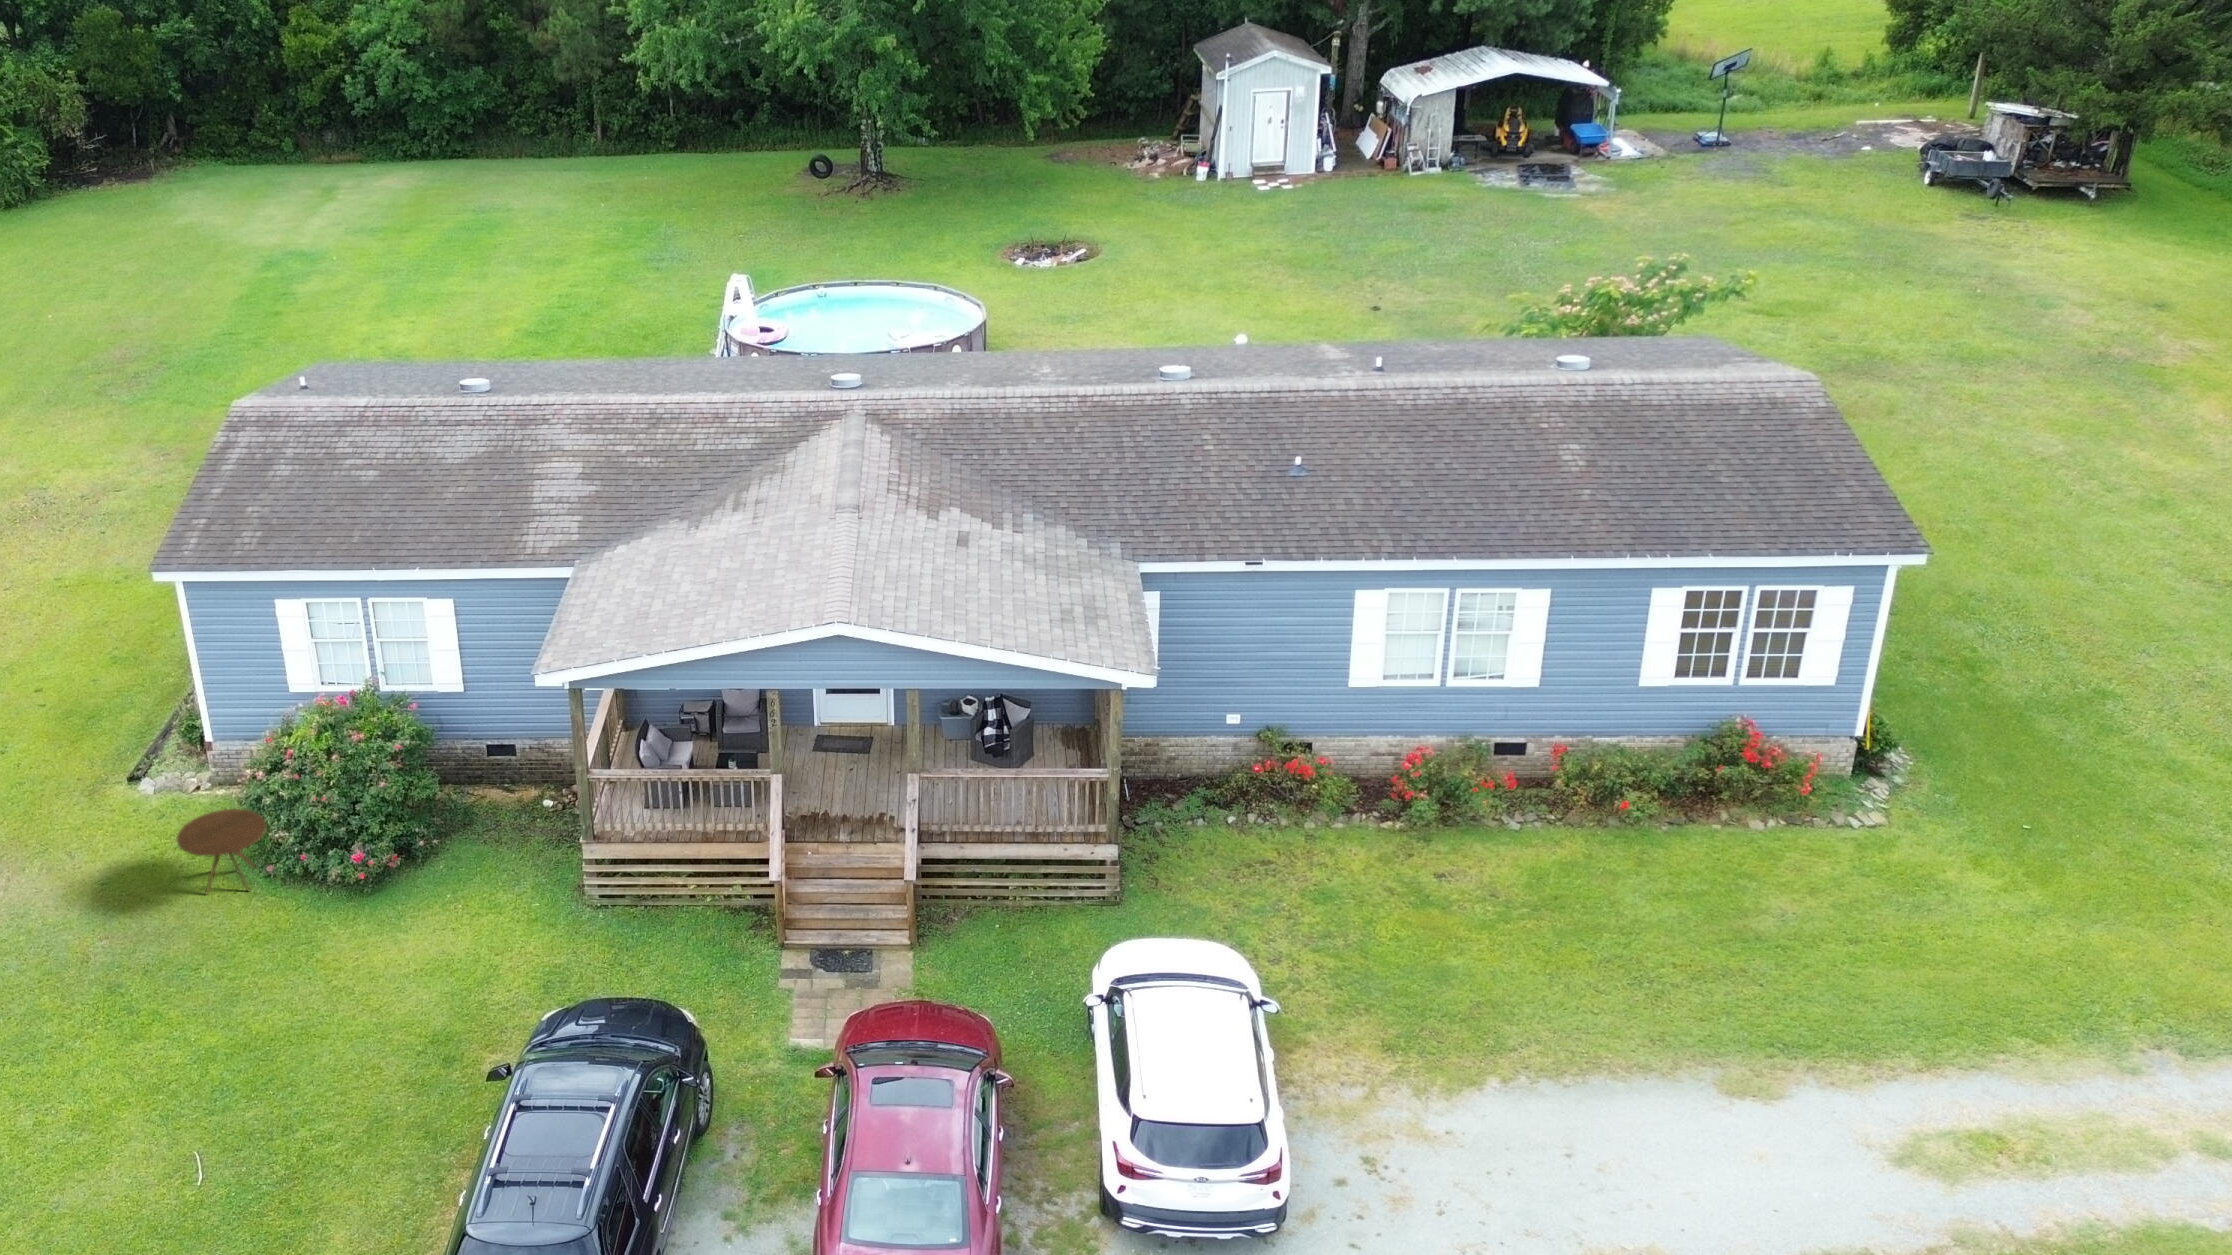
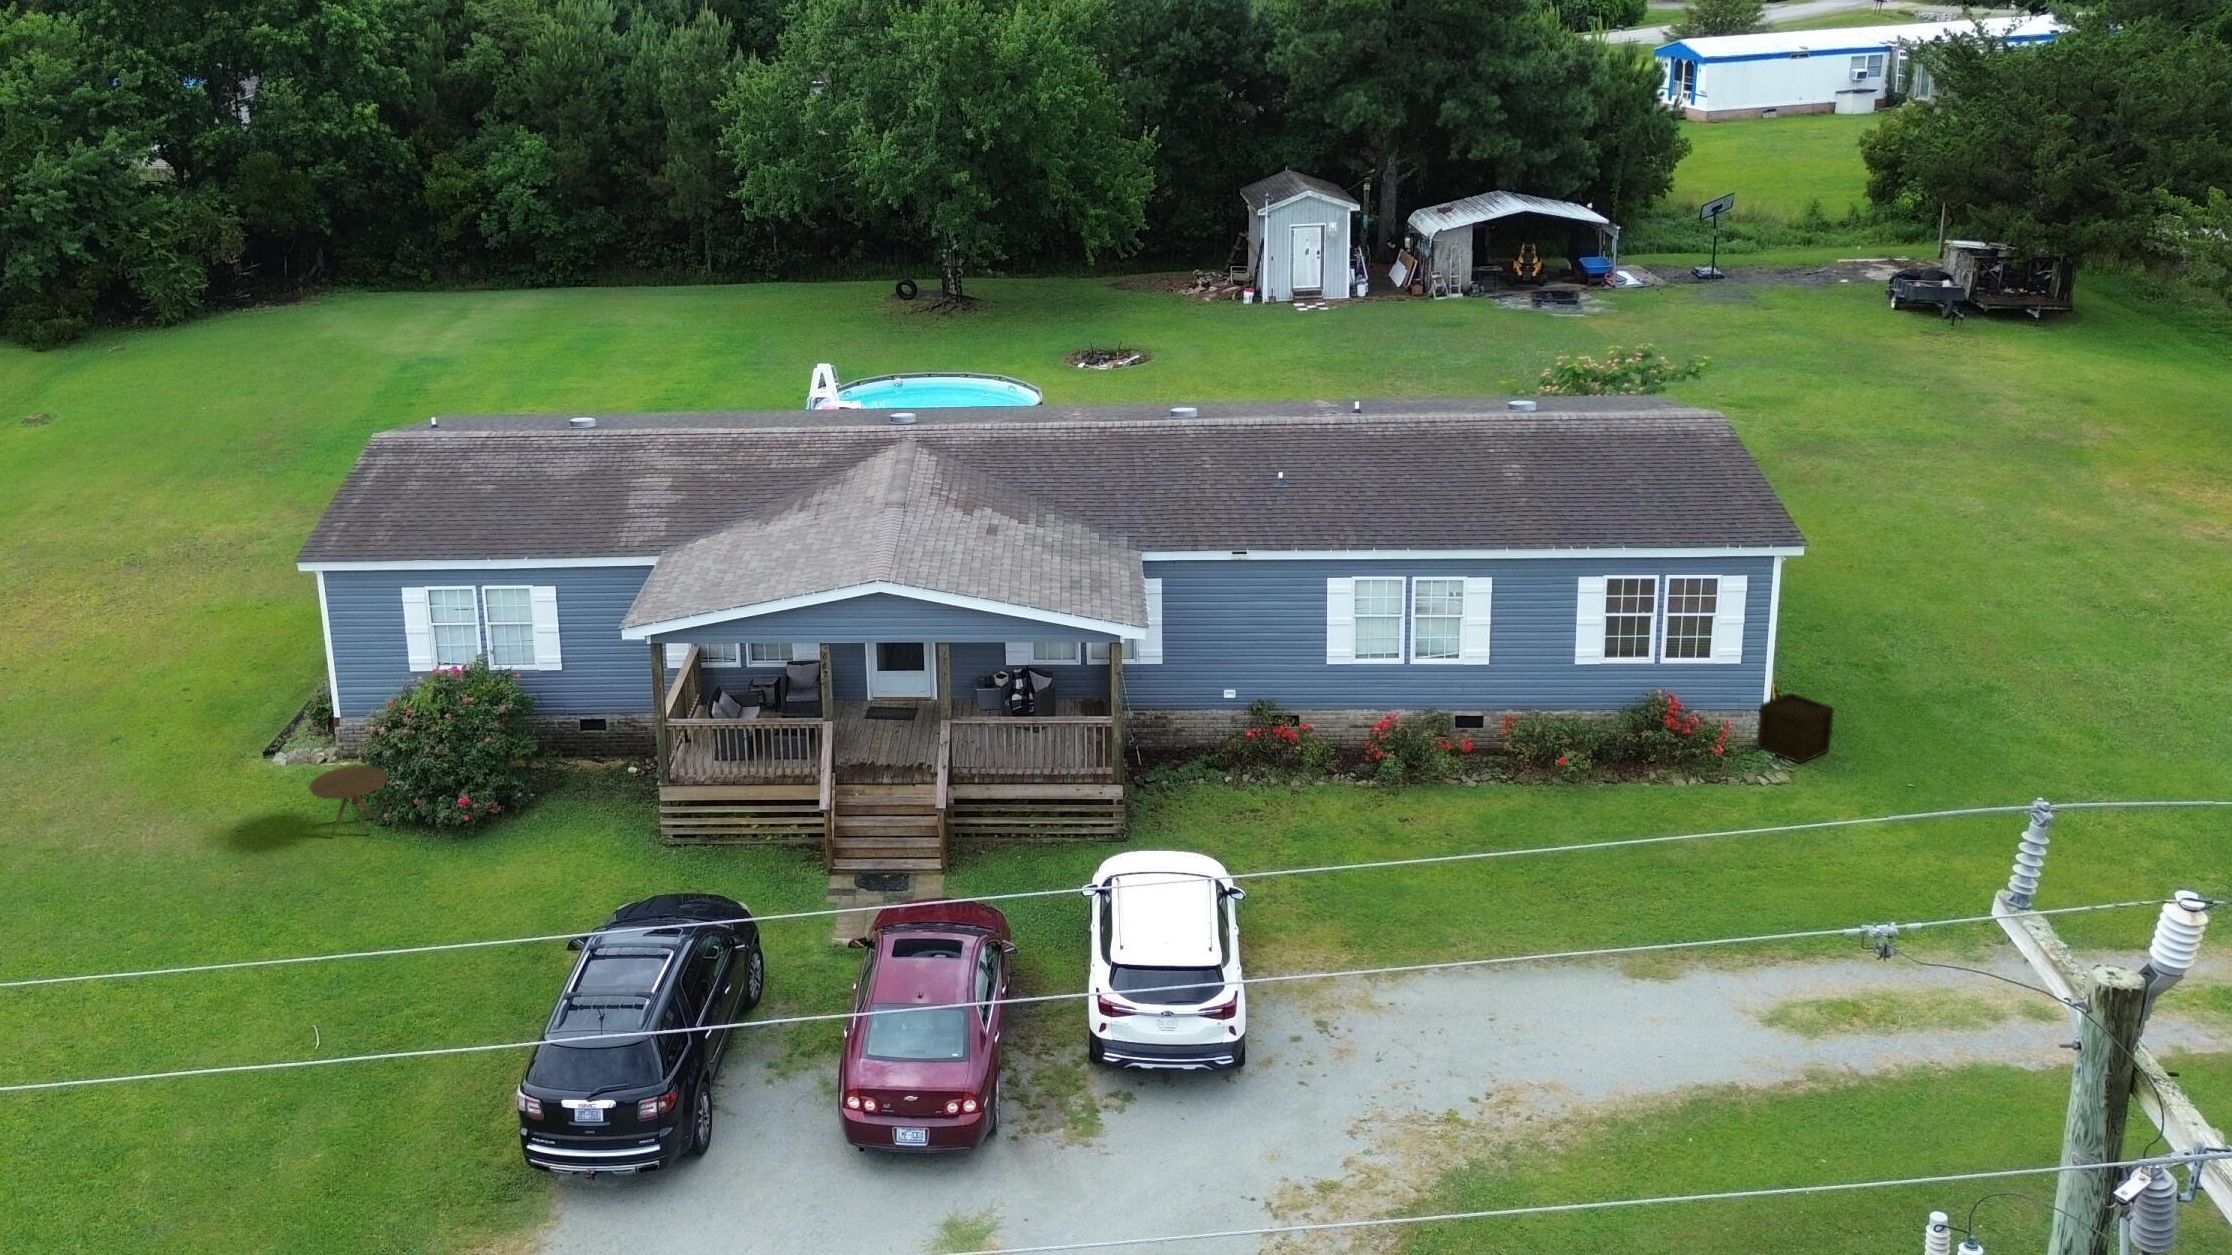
wooden crate: none [1840,713,1938,799] -> present [1756,693,1834,763]

